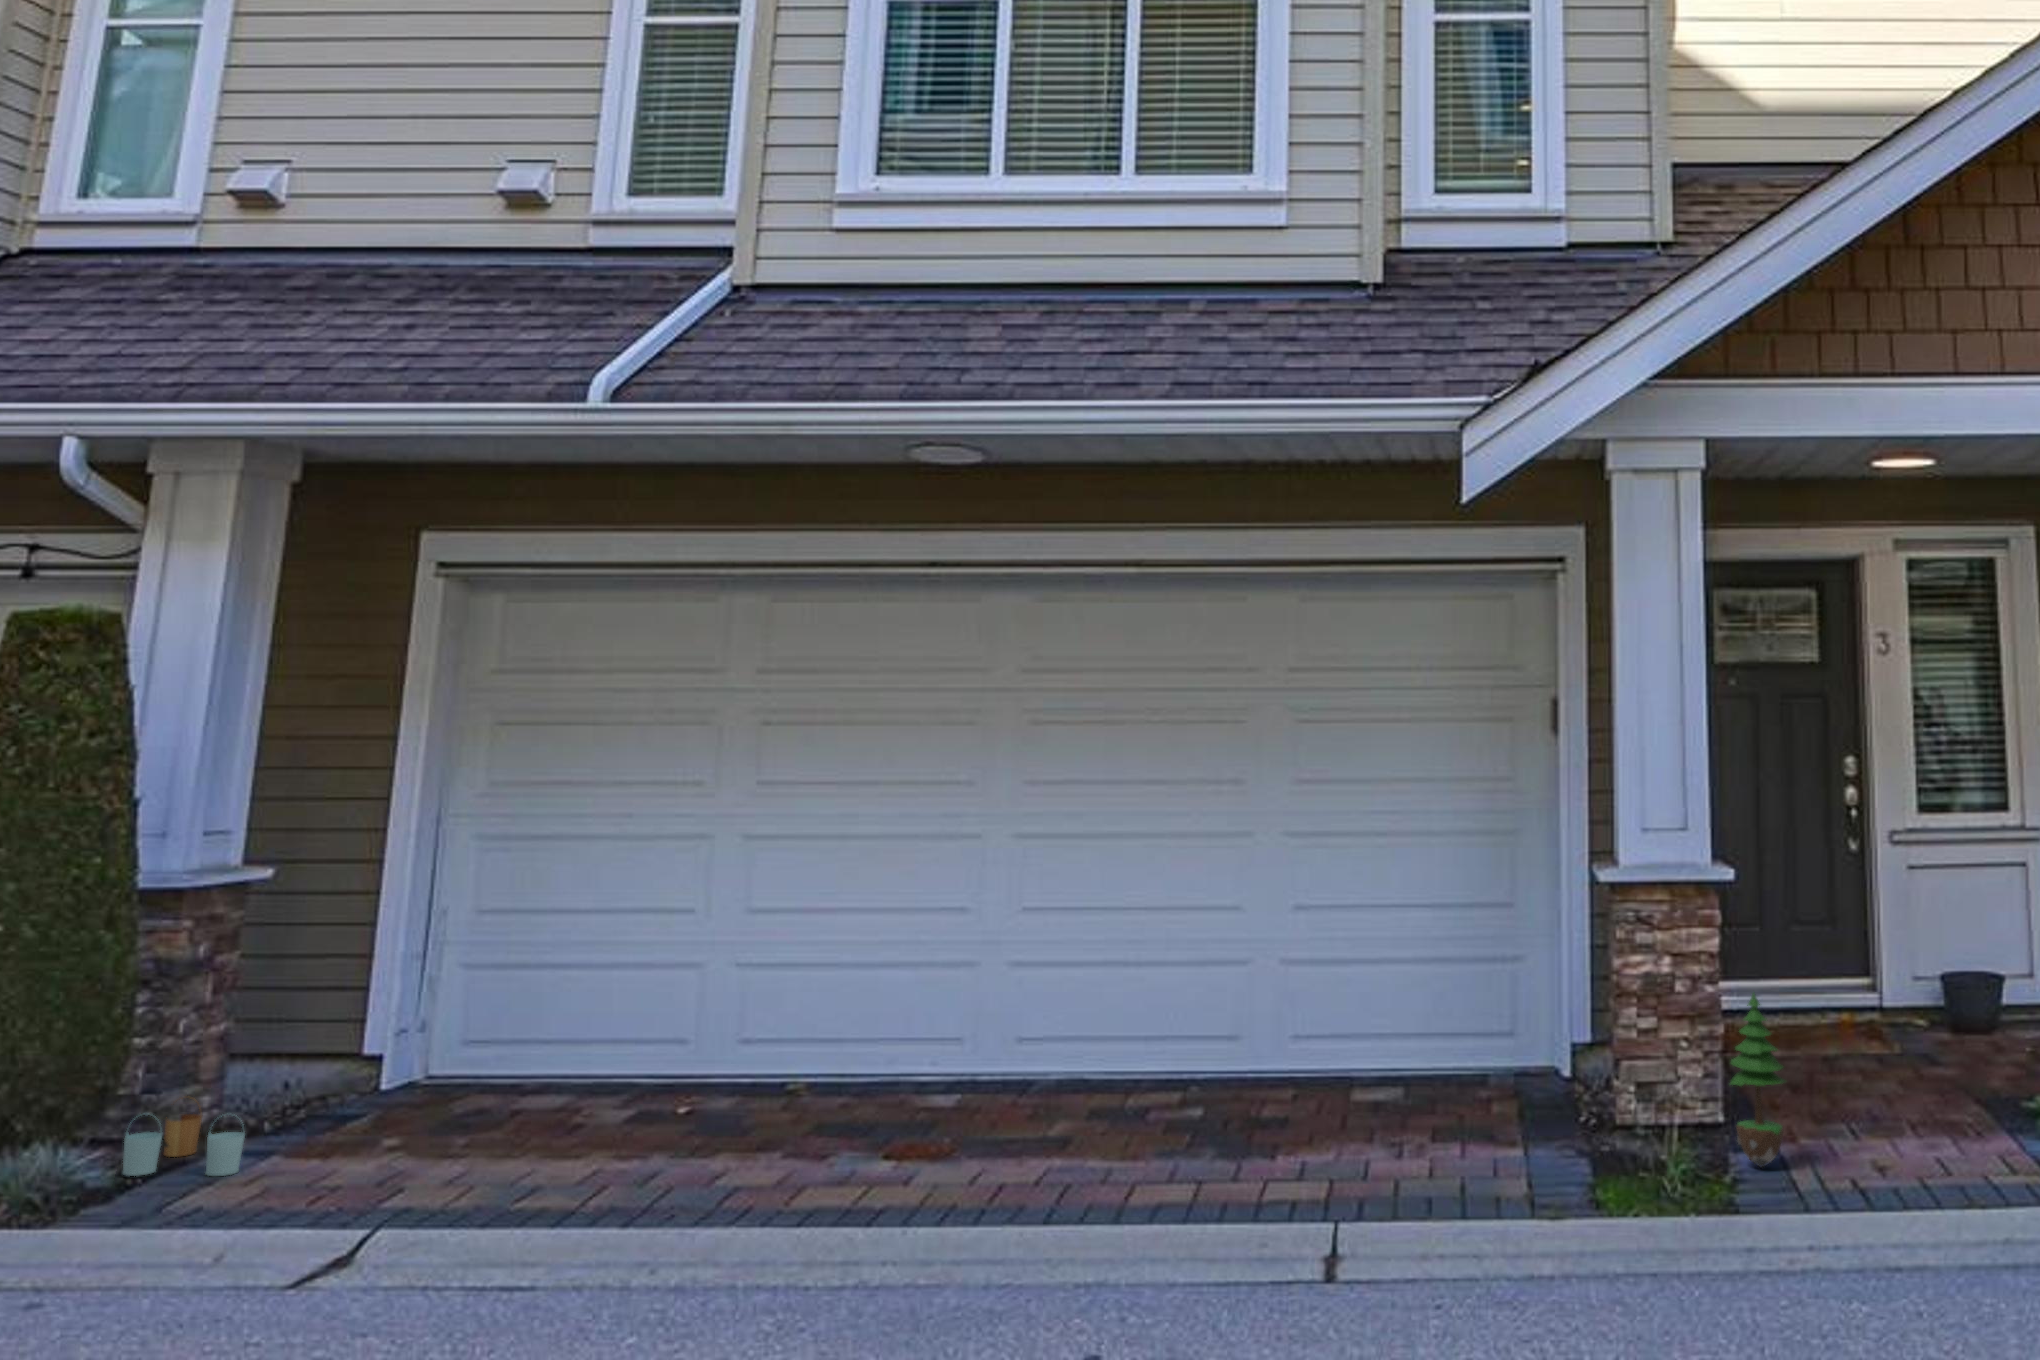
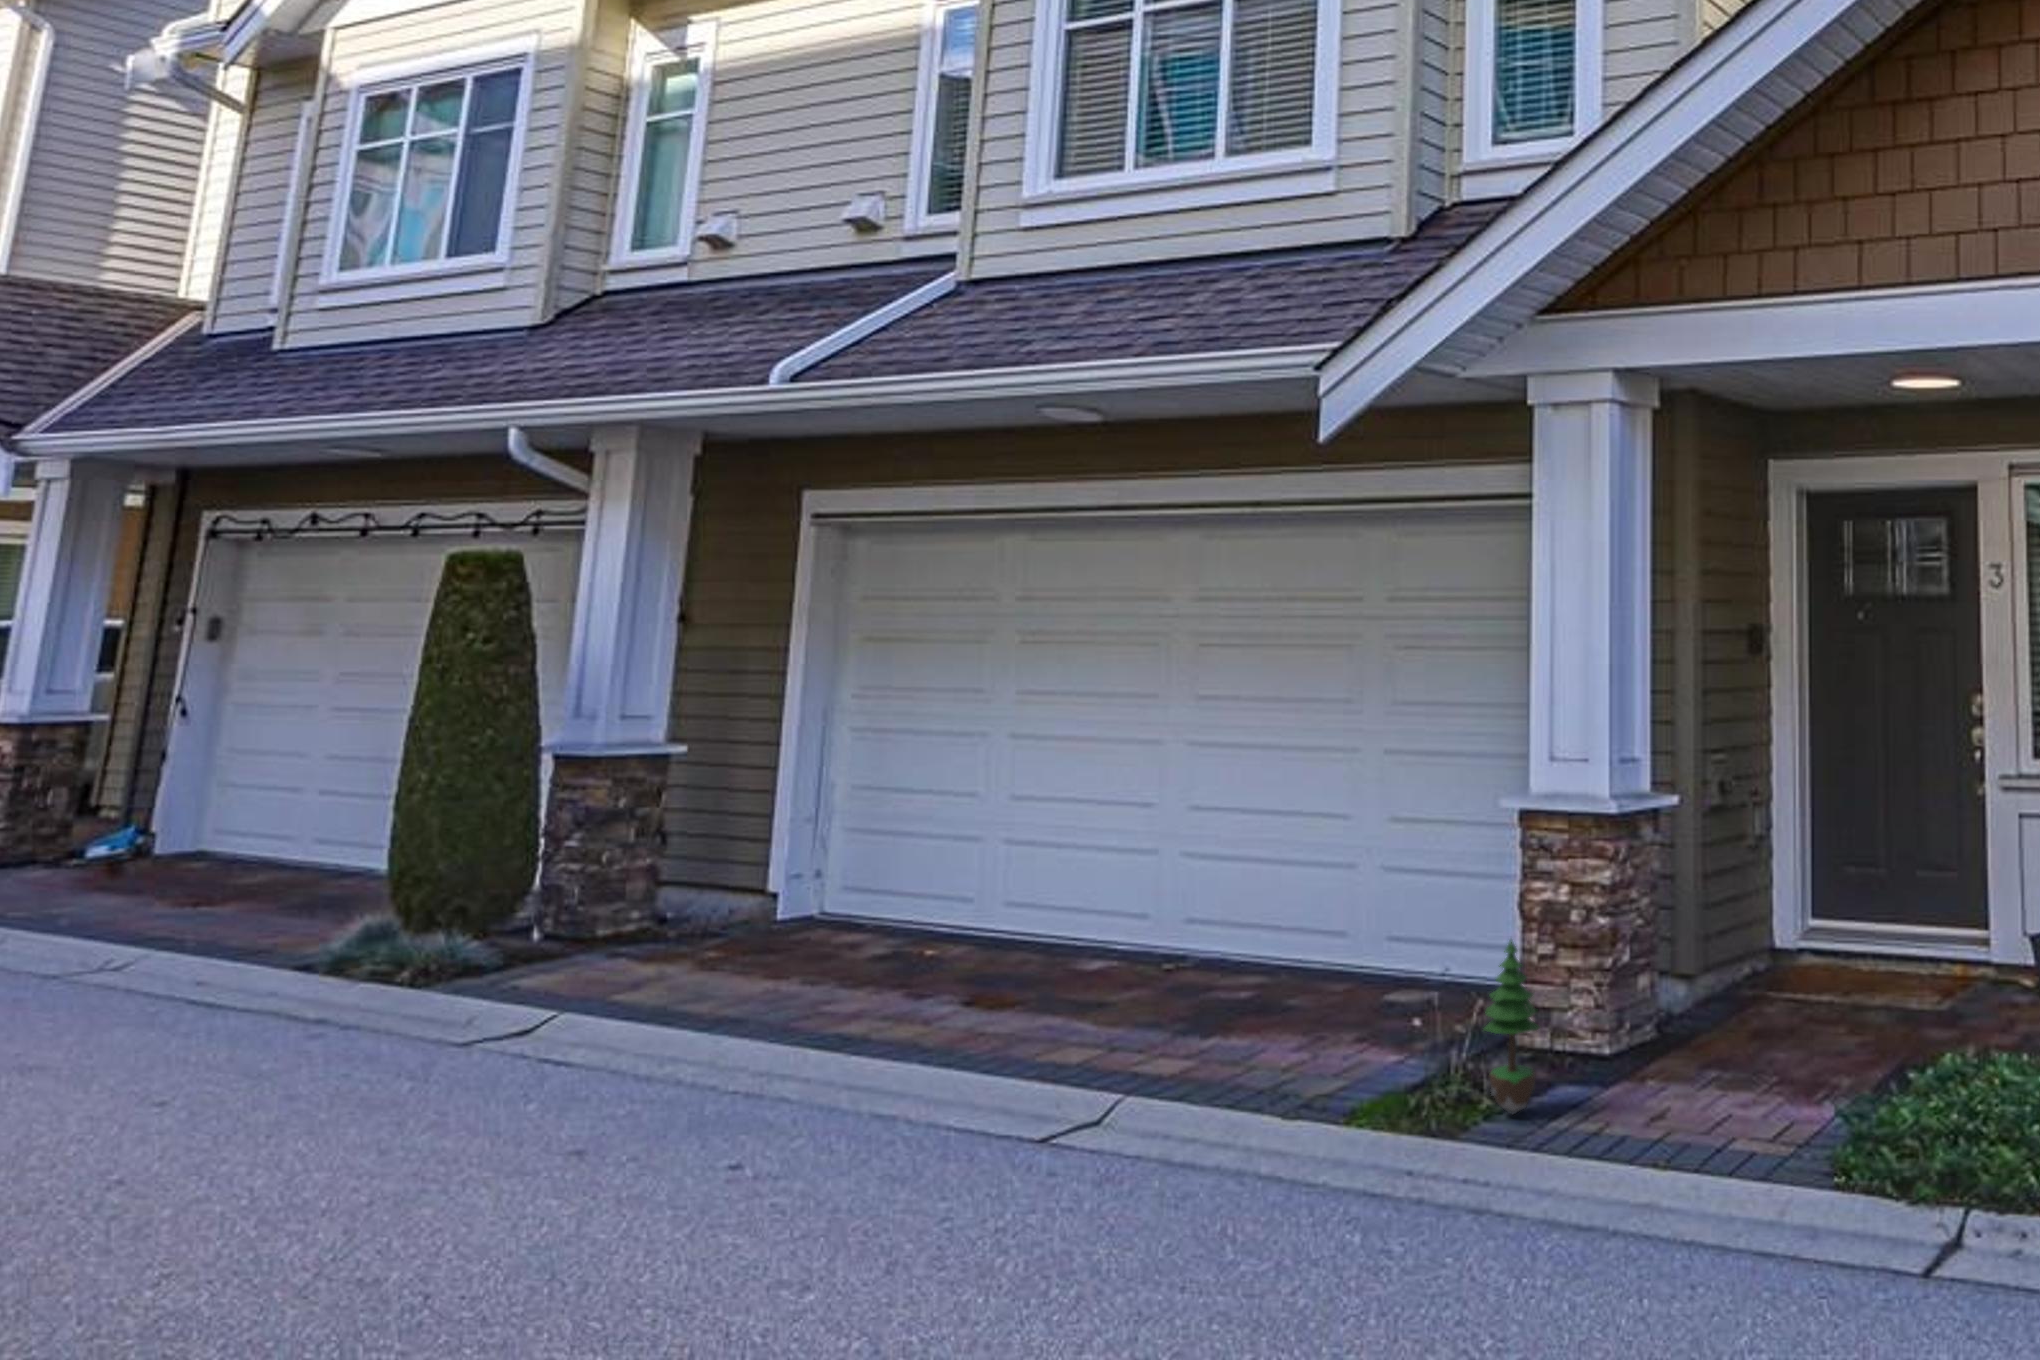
bucket: present [123,1113,245,1176] -> none [491,920,576,984]

